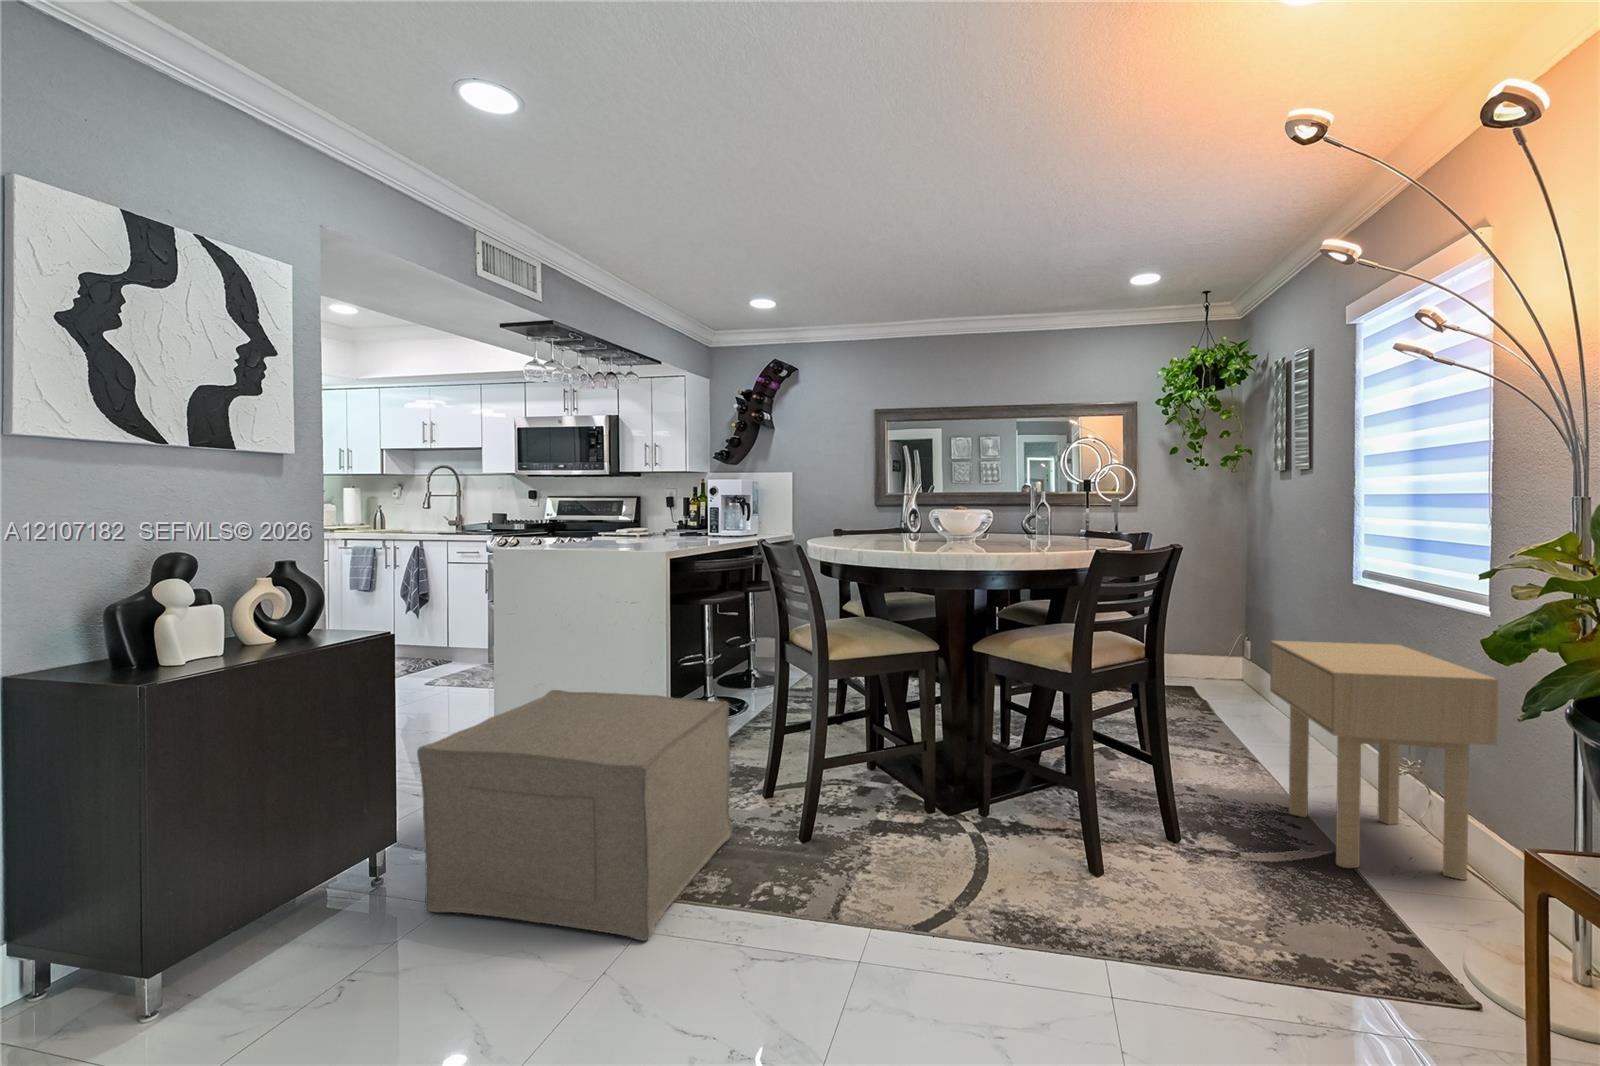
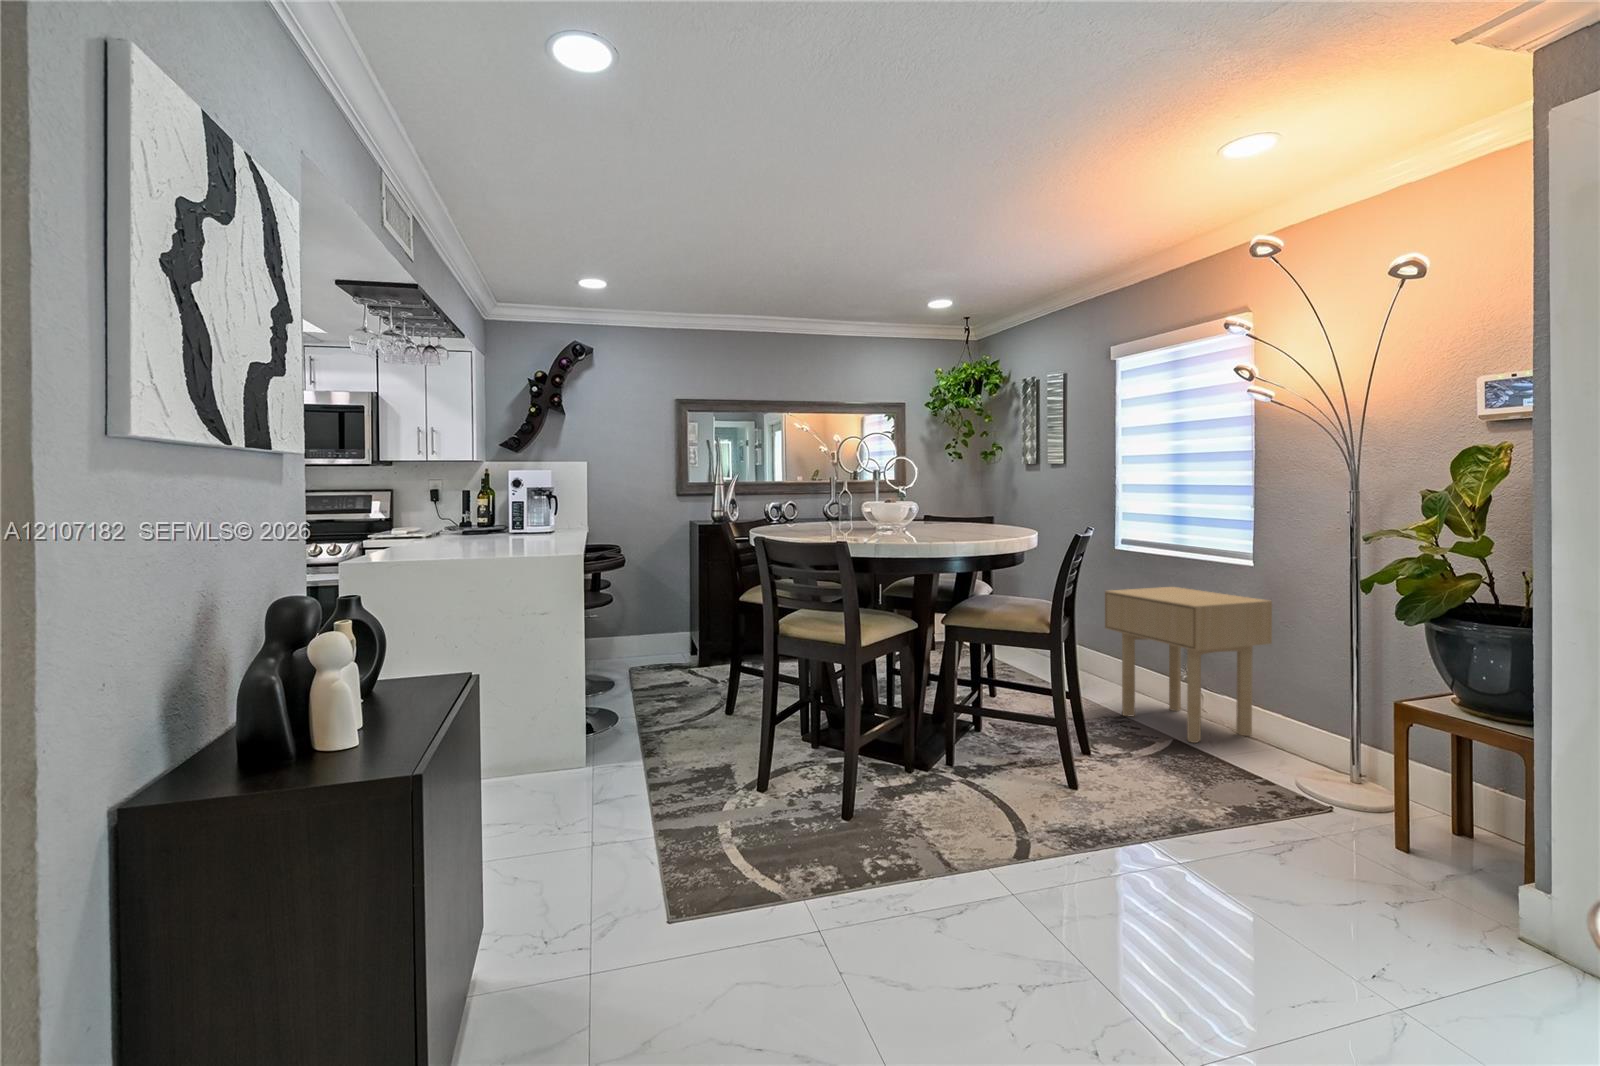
ottoman: present [417,690,732,941] -> none [564,691,857,992]

